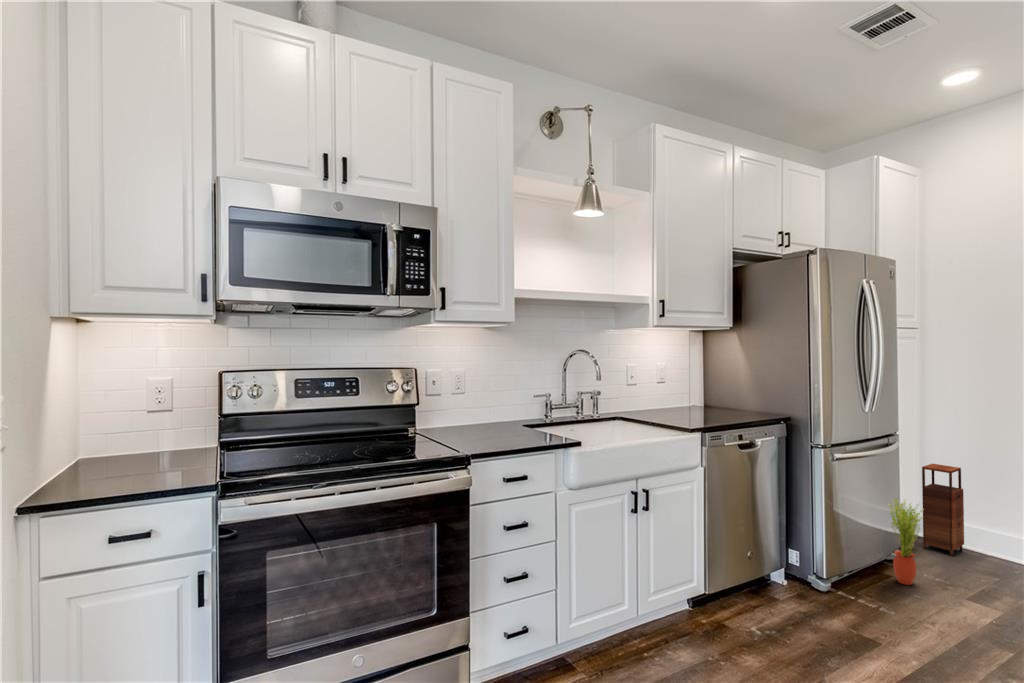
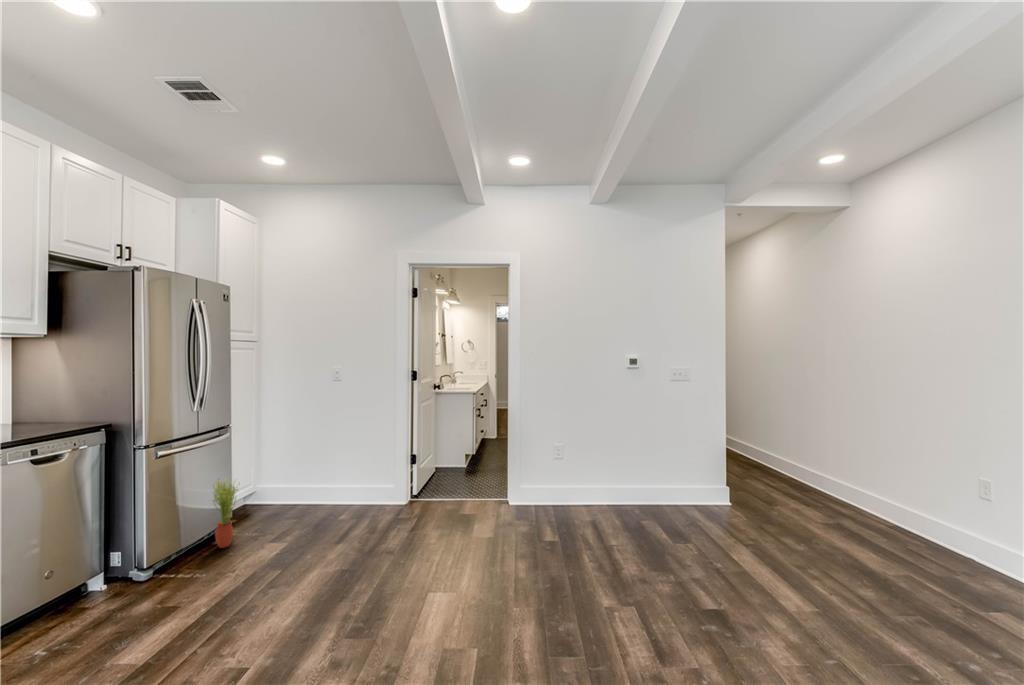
storage cabinet: present [922,464,964,556] -> none [250,445,279,513]

